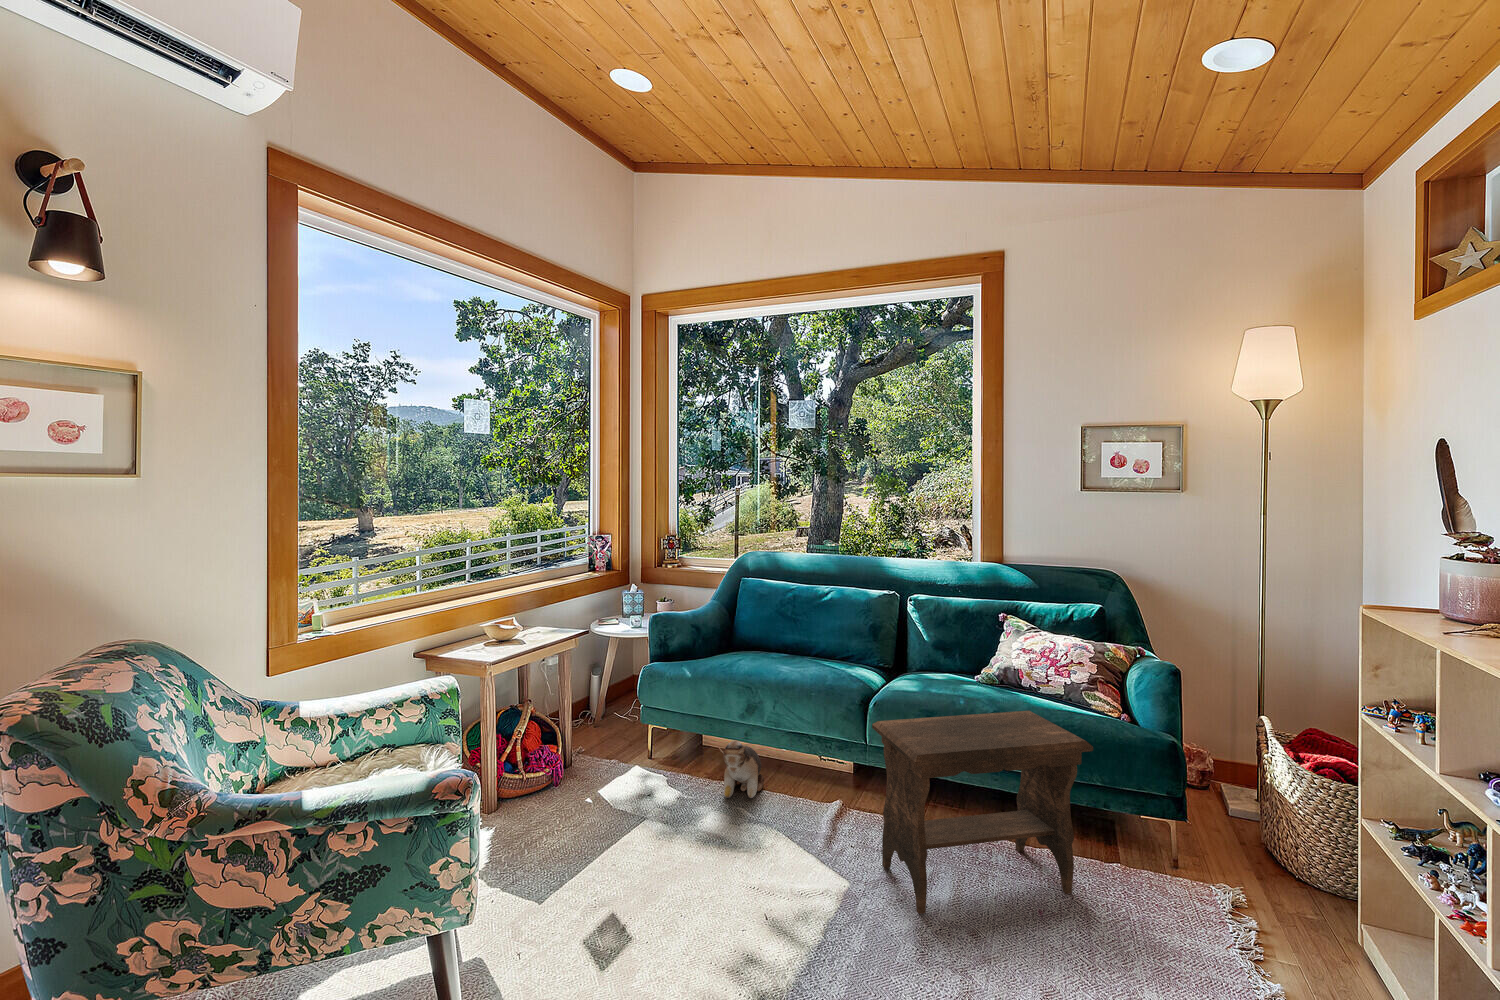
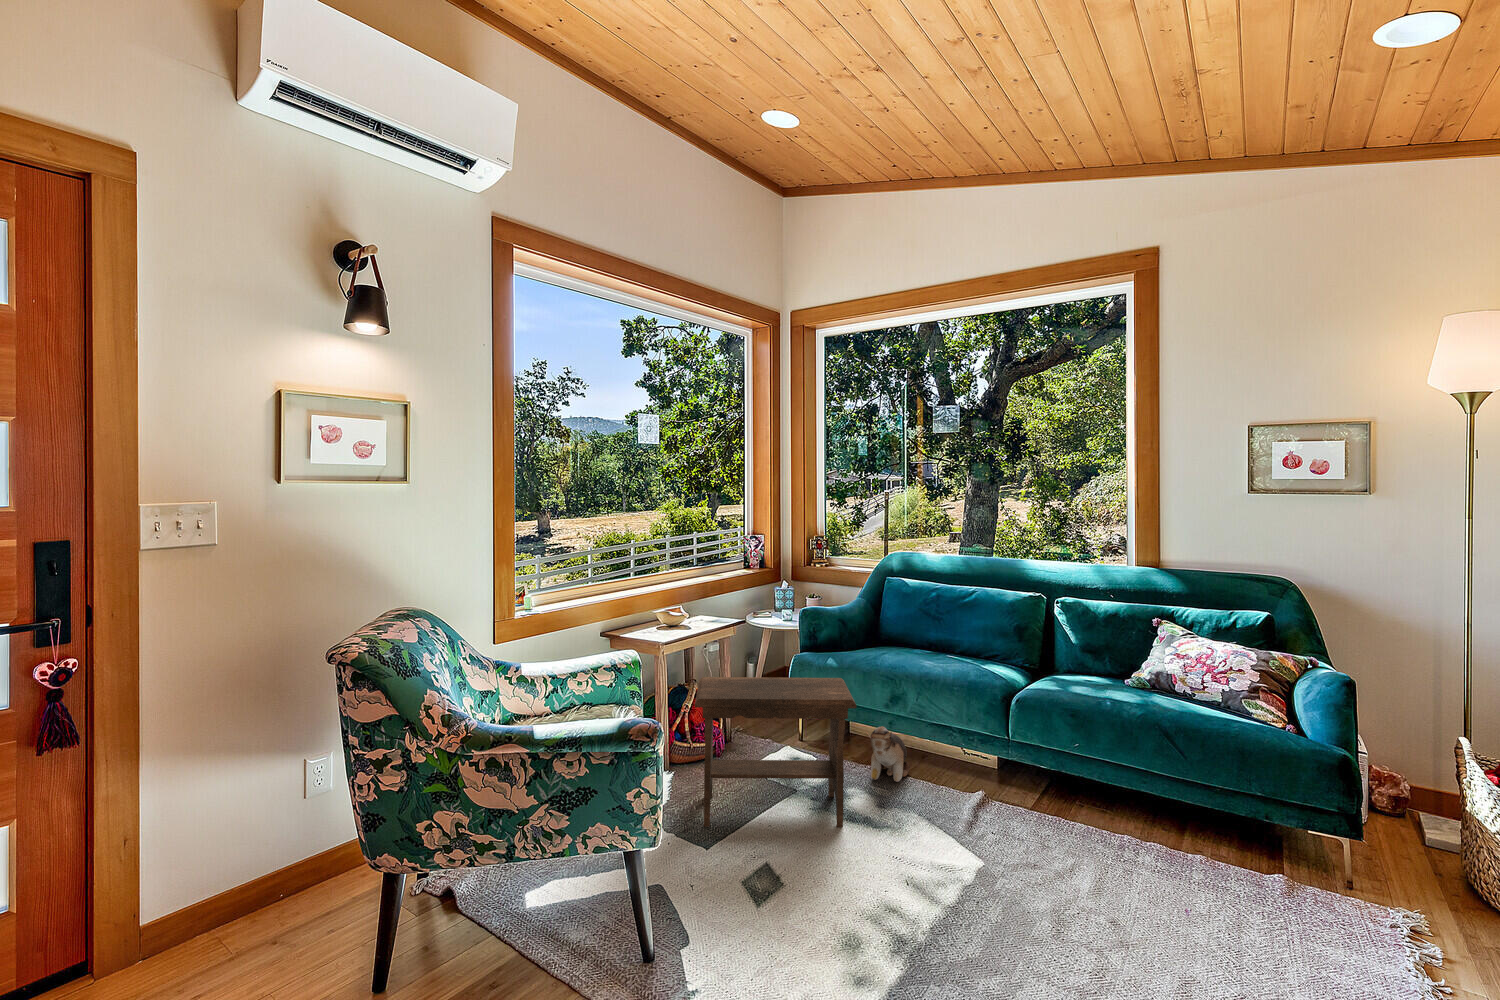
footstool: present [872,711,1093,914] -> present [695,677,856,827]

